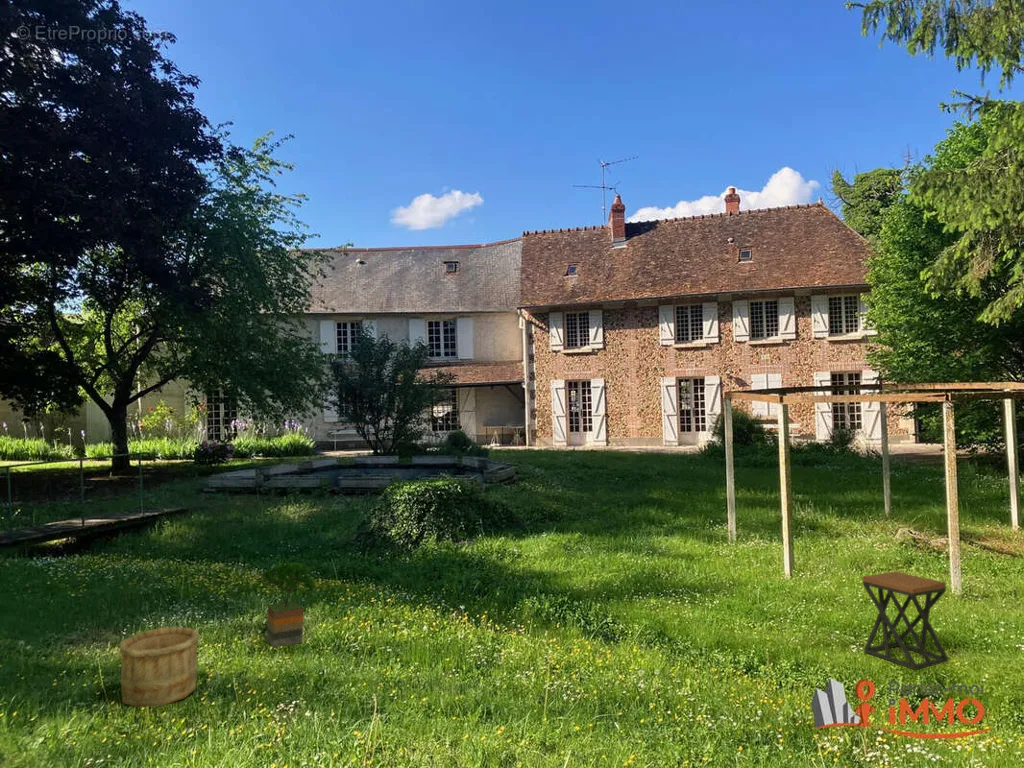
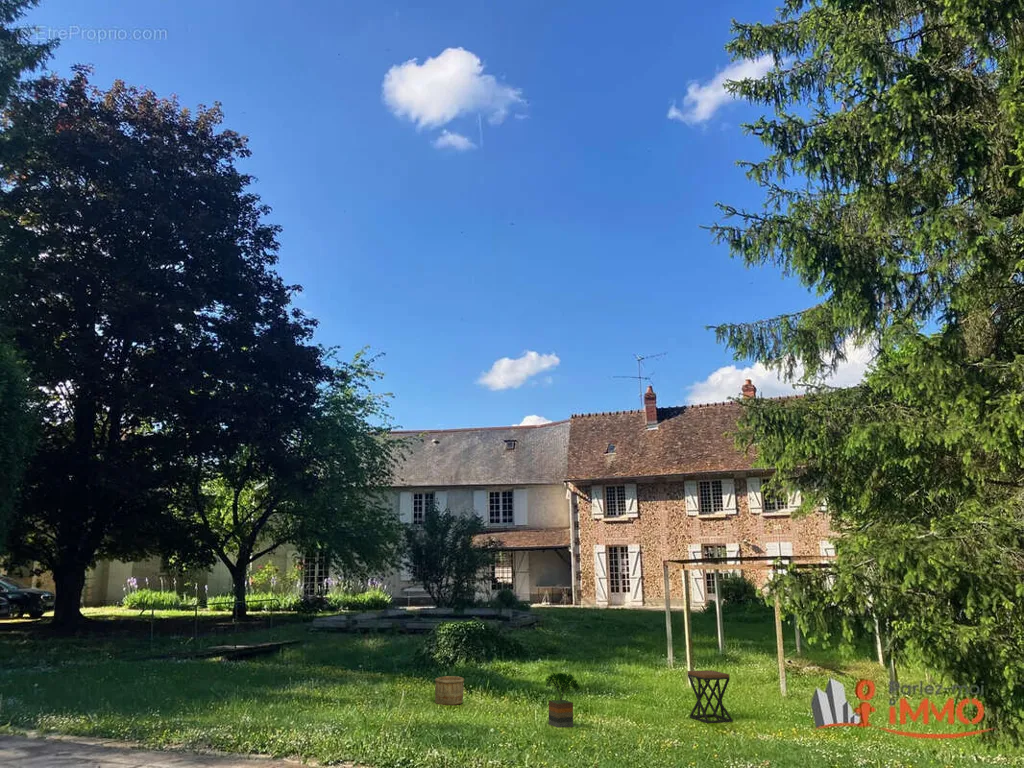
potted tree: present [261,563,315,647] -> present [546,673,580,728]
wooden bucket: present [119,627,199,707] -> present [435,676,465,705]

